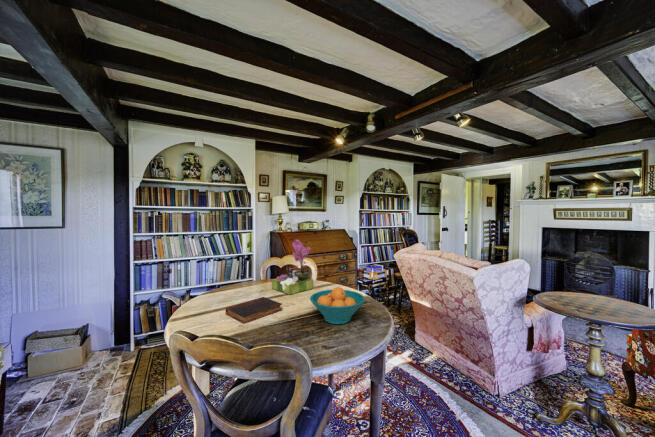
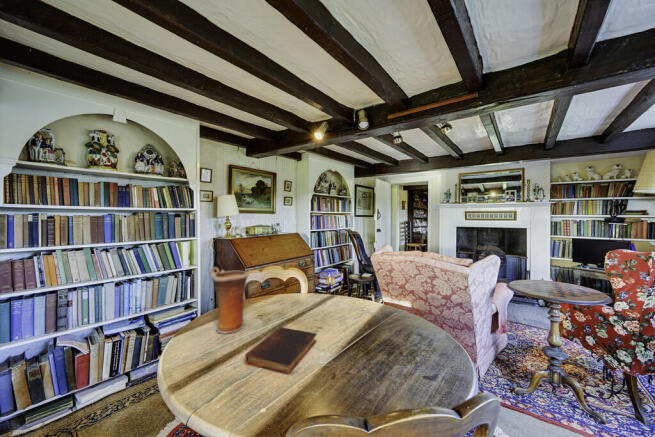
flower arrangement: present [272,240,313,295] -> none [269,246,319,318]
vase: none [224,249,250,297] -> present [210,267,248,334]
fruit bowl: present [310,287,365,324] -> none [361,304,430,350]

